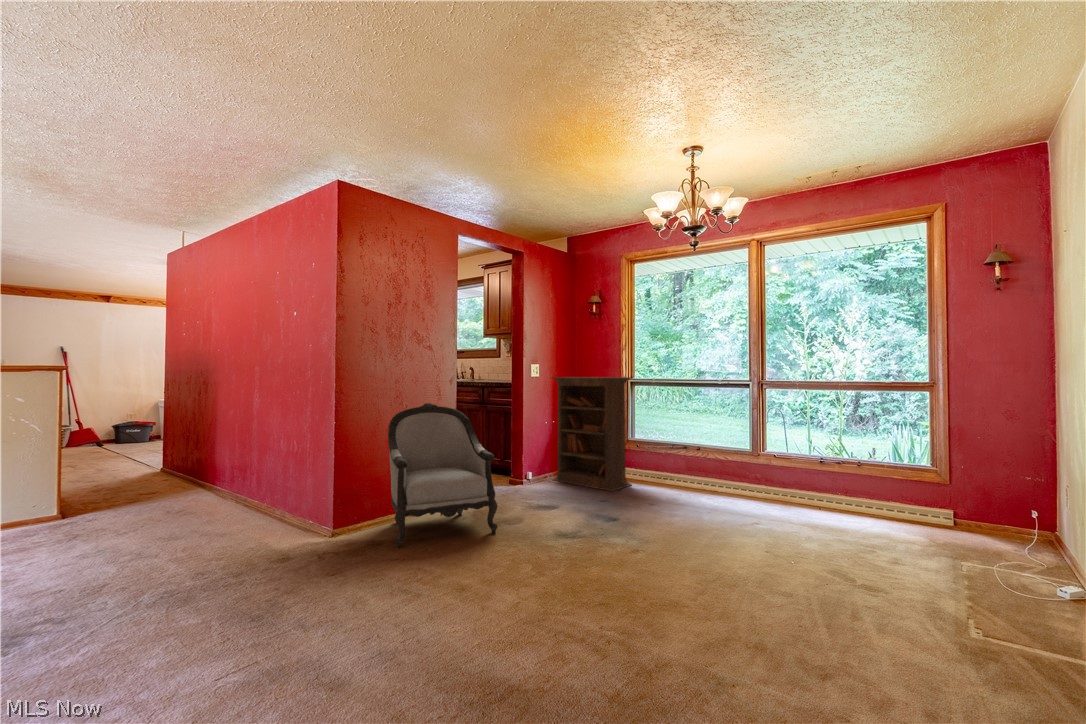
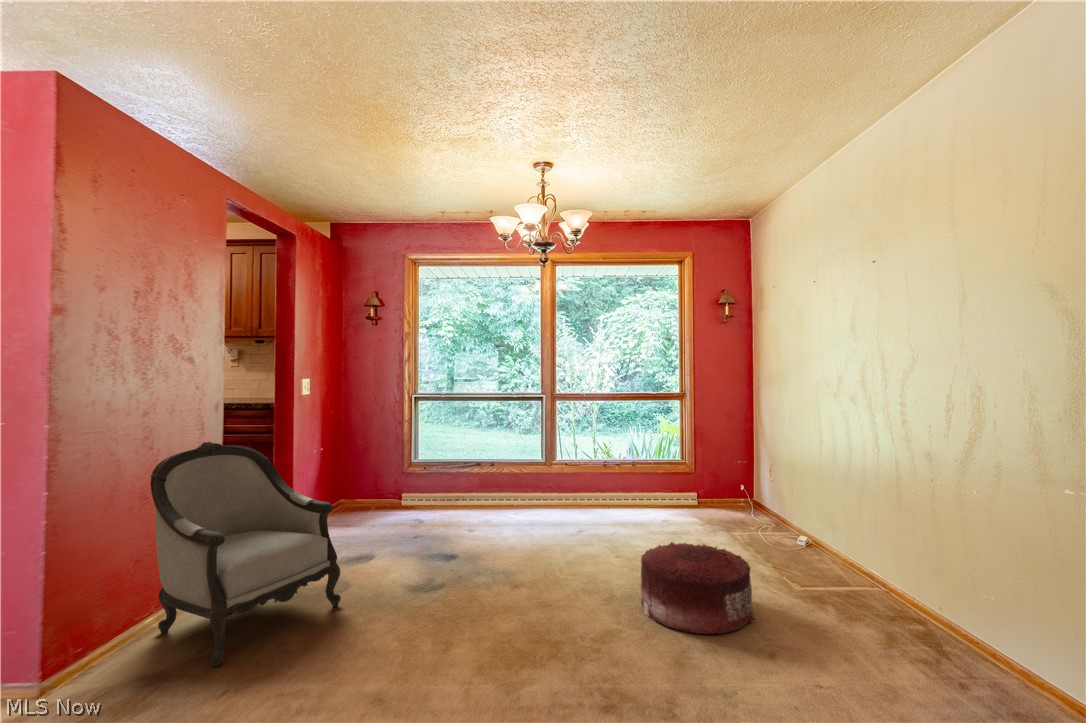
bookcase: present [553,377,631,491] -> none [325,392,427,525]
pouf: none [722,541,863,652] -> present [641,542,755,634]

